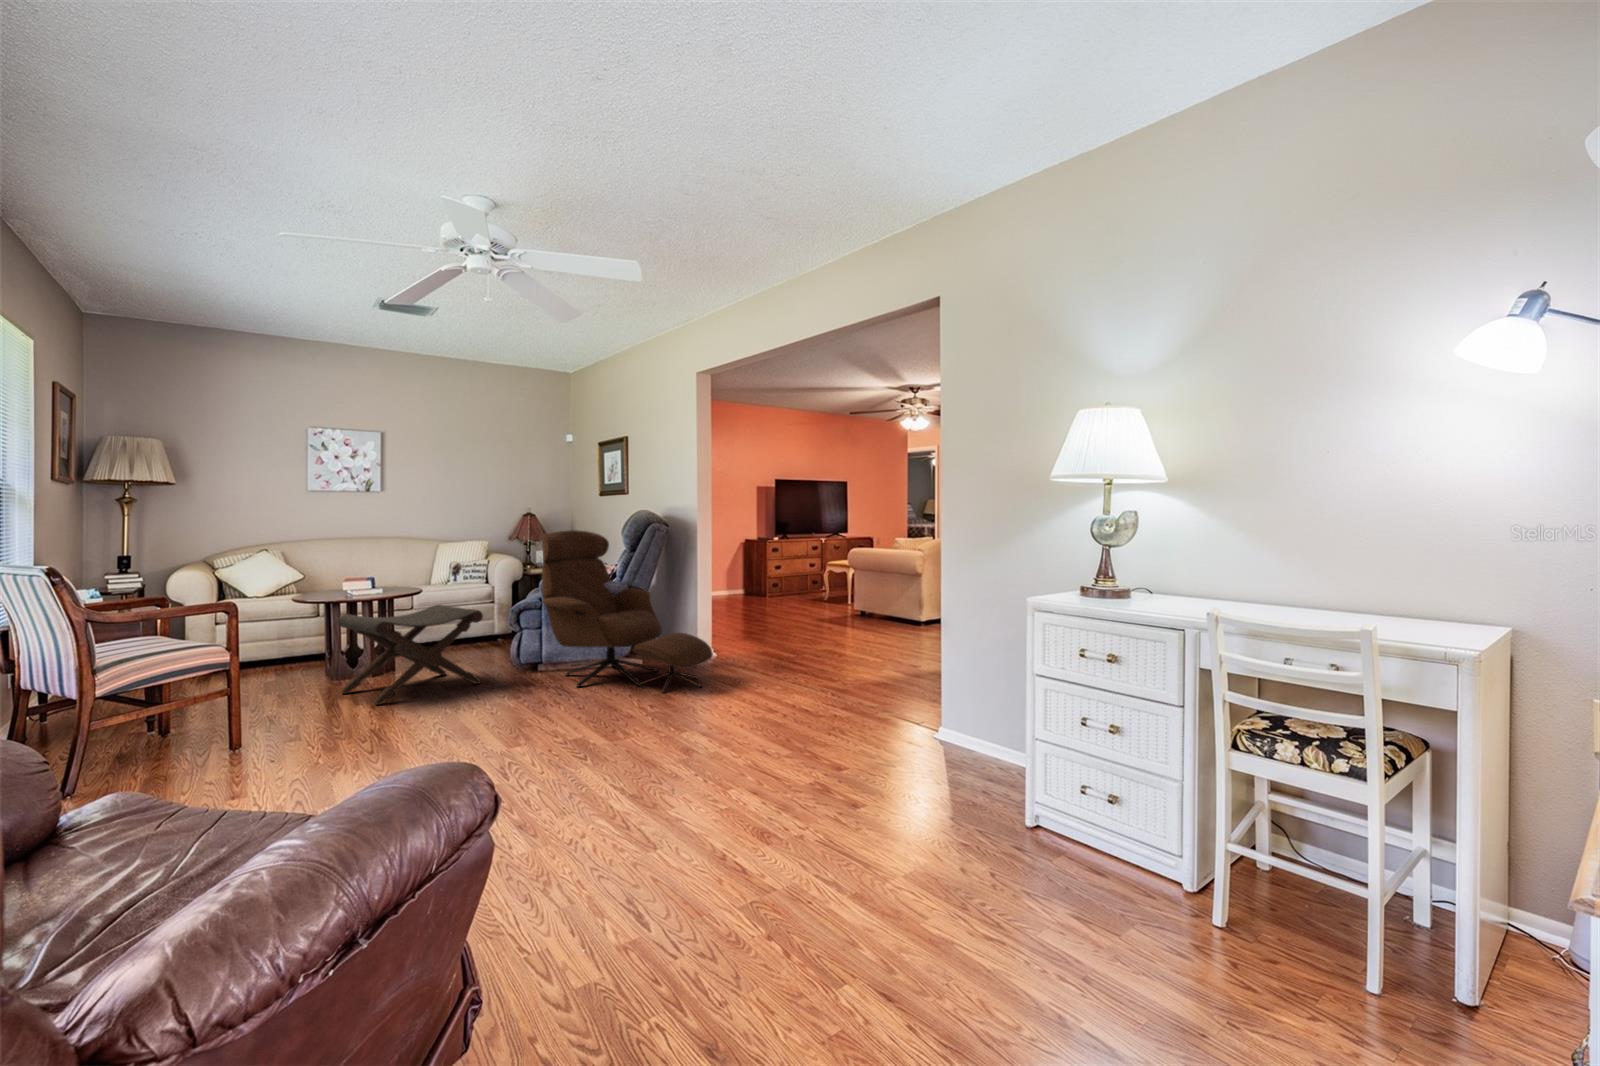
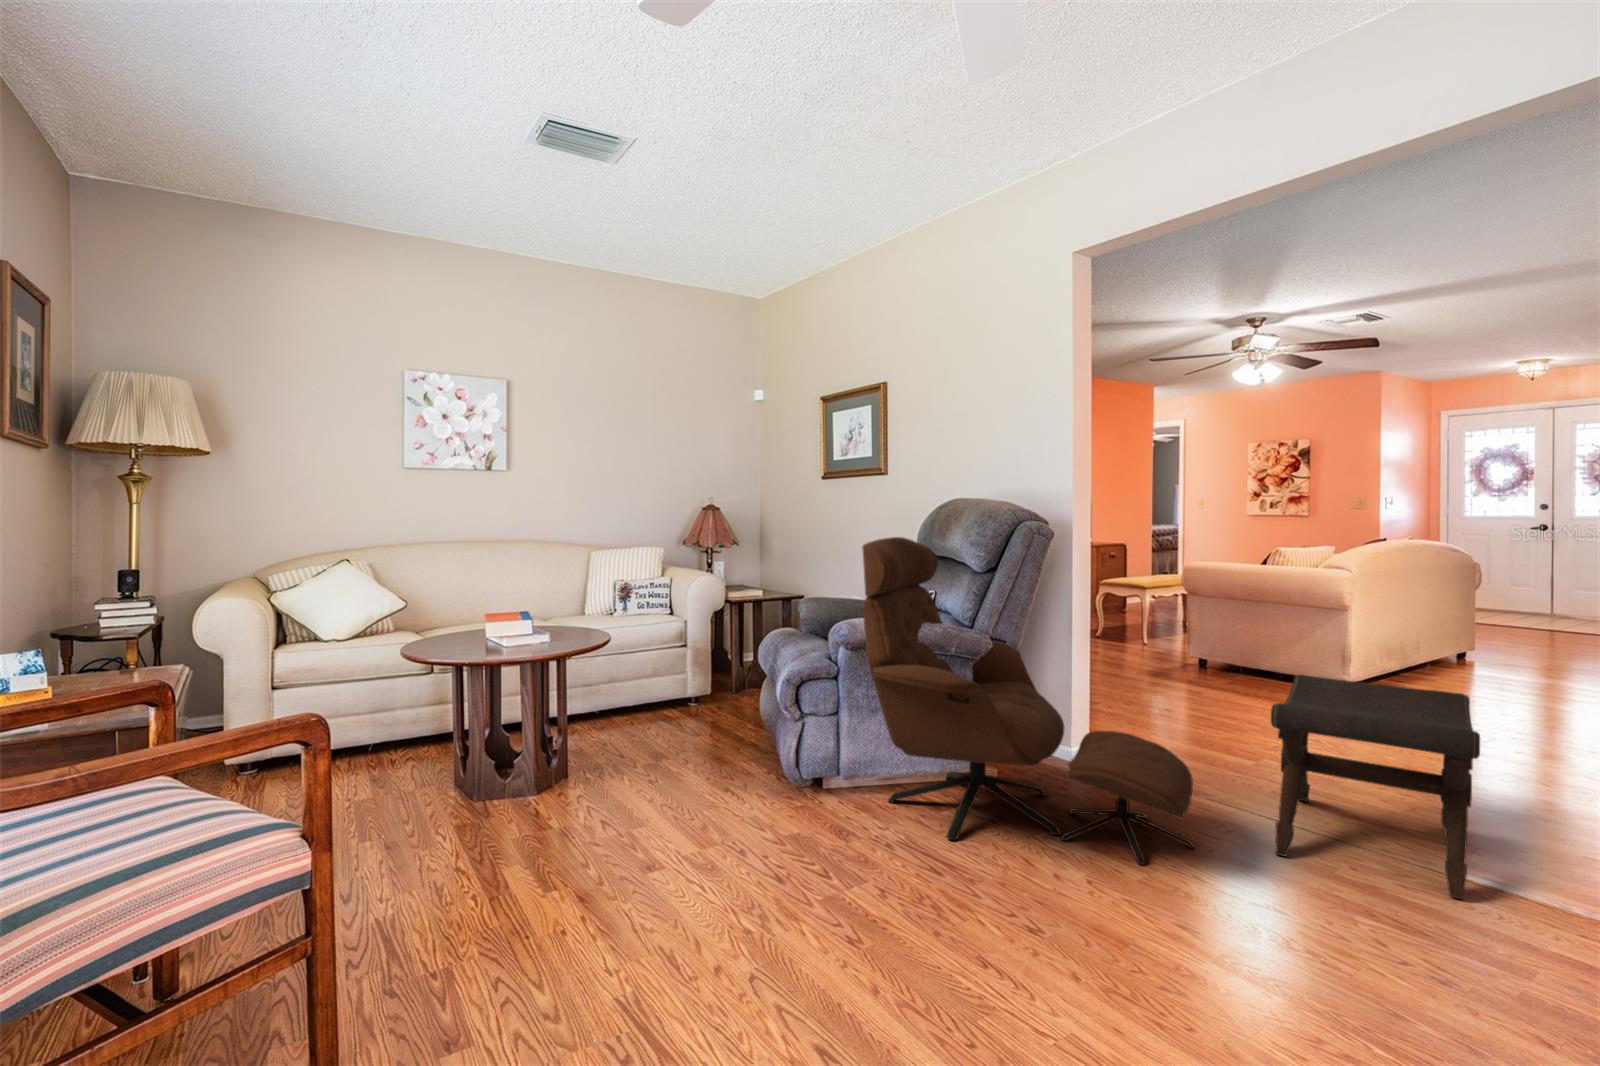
footstool: present [338,605,483,705] -> present [1271,675,1480,899]

